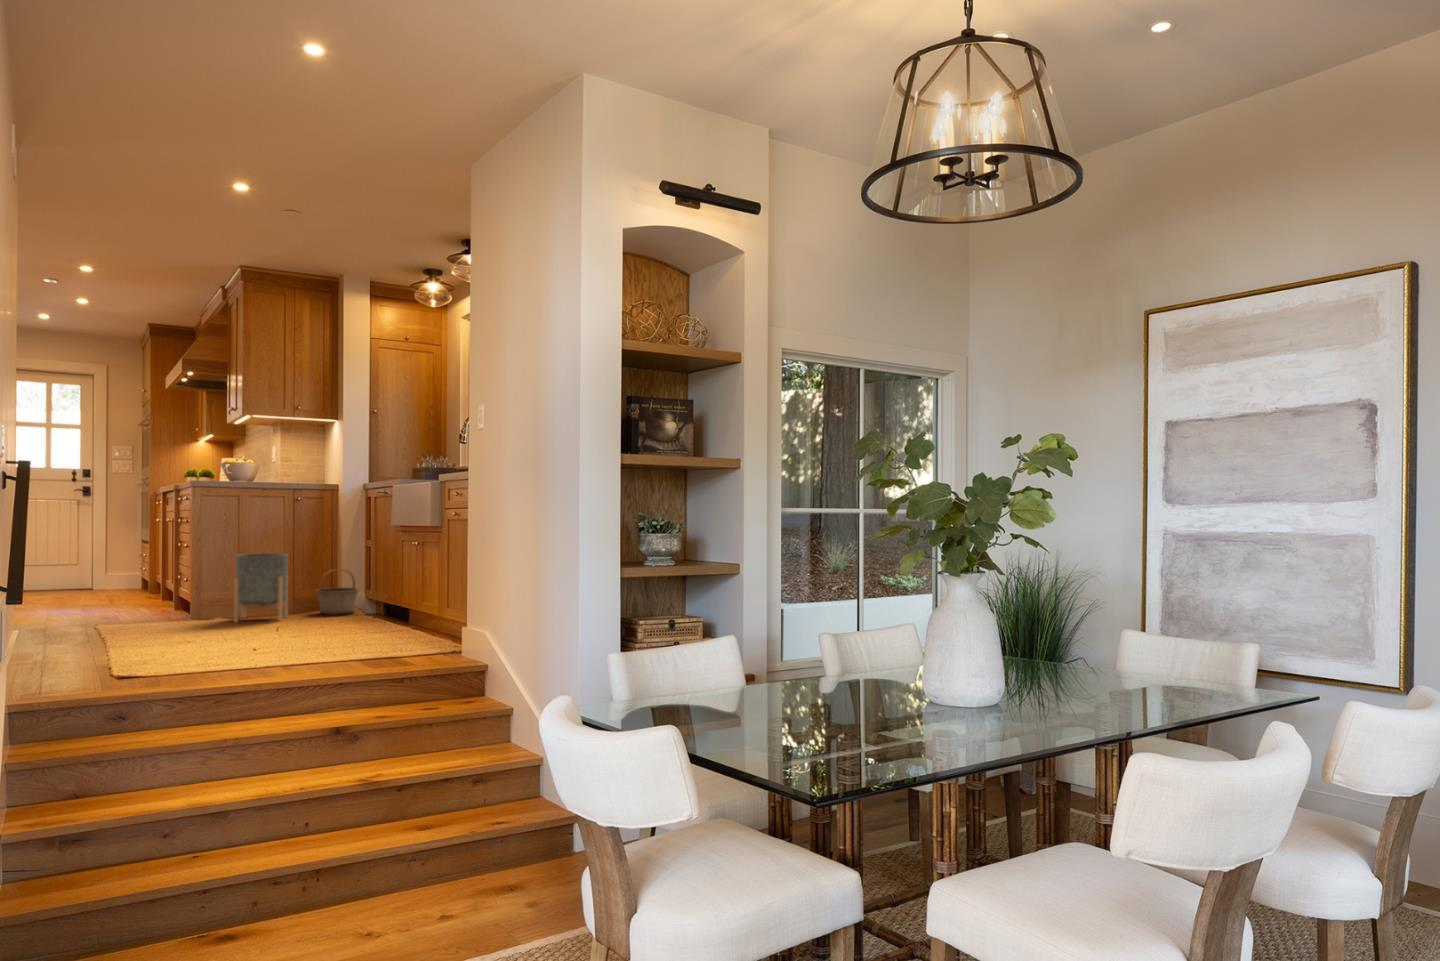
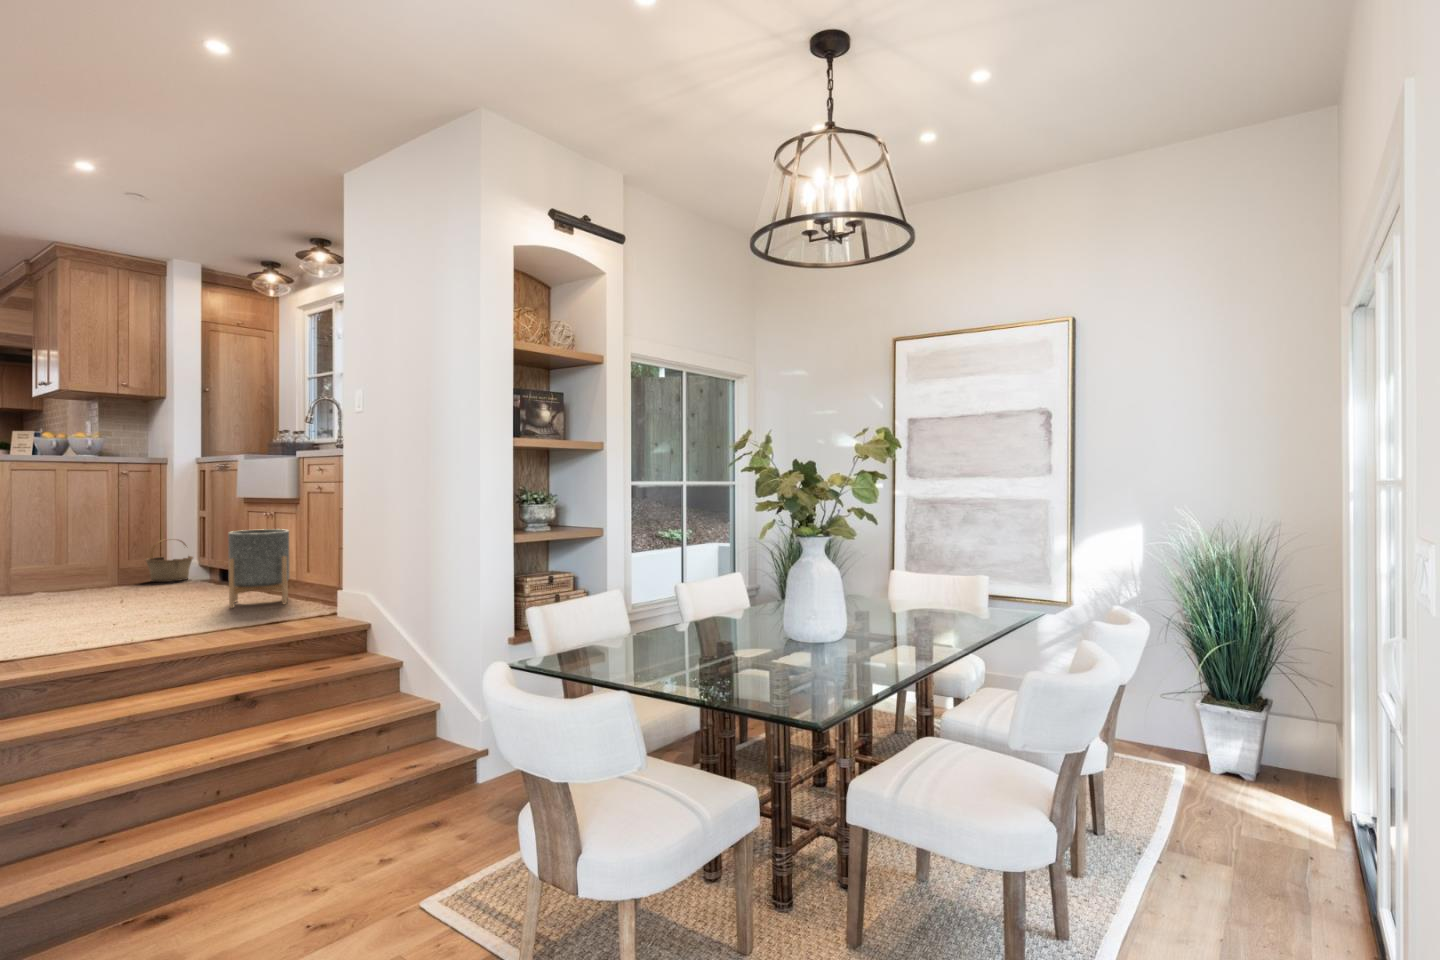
planter: present [234,554,288,622] -> present [228,529,289,608]

